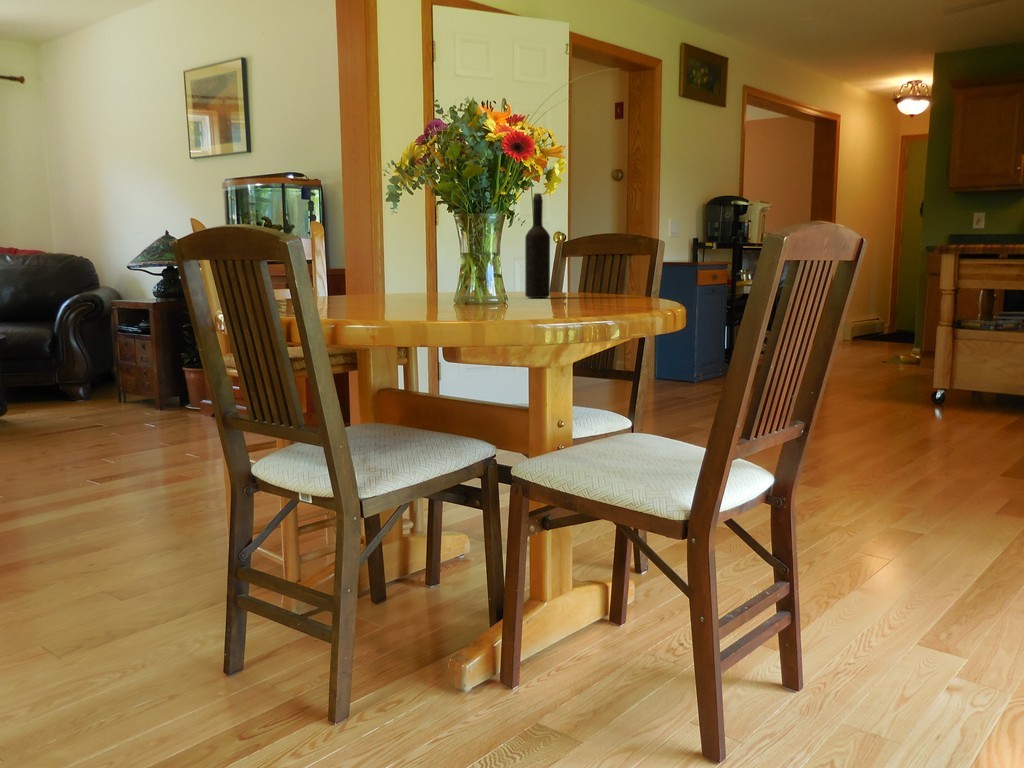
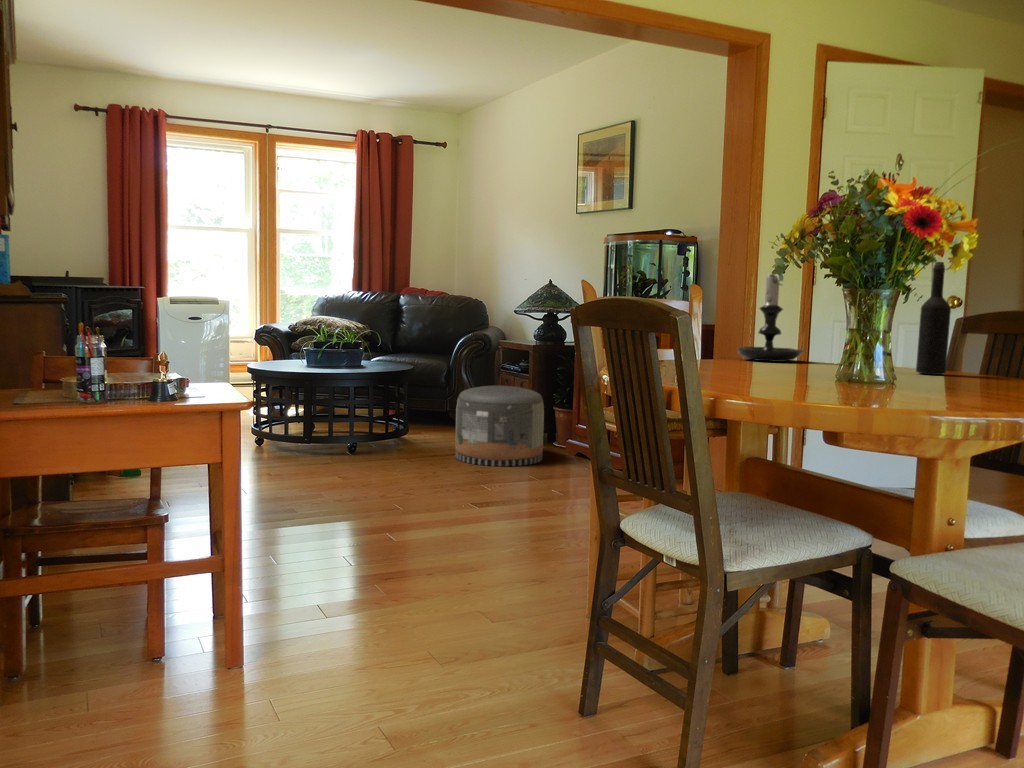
candle holder: none [364,204,428,297] -> present [737,274,804,362]
pouf: none [65,347,175,436] -> present [455,386,544,466]

